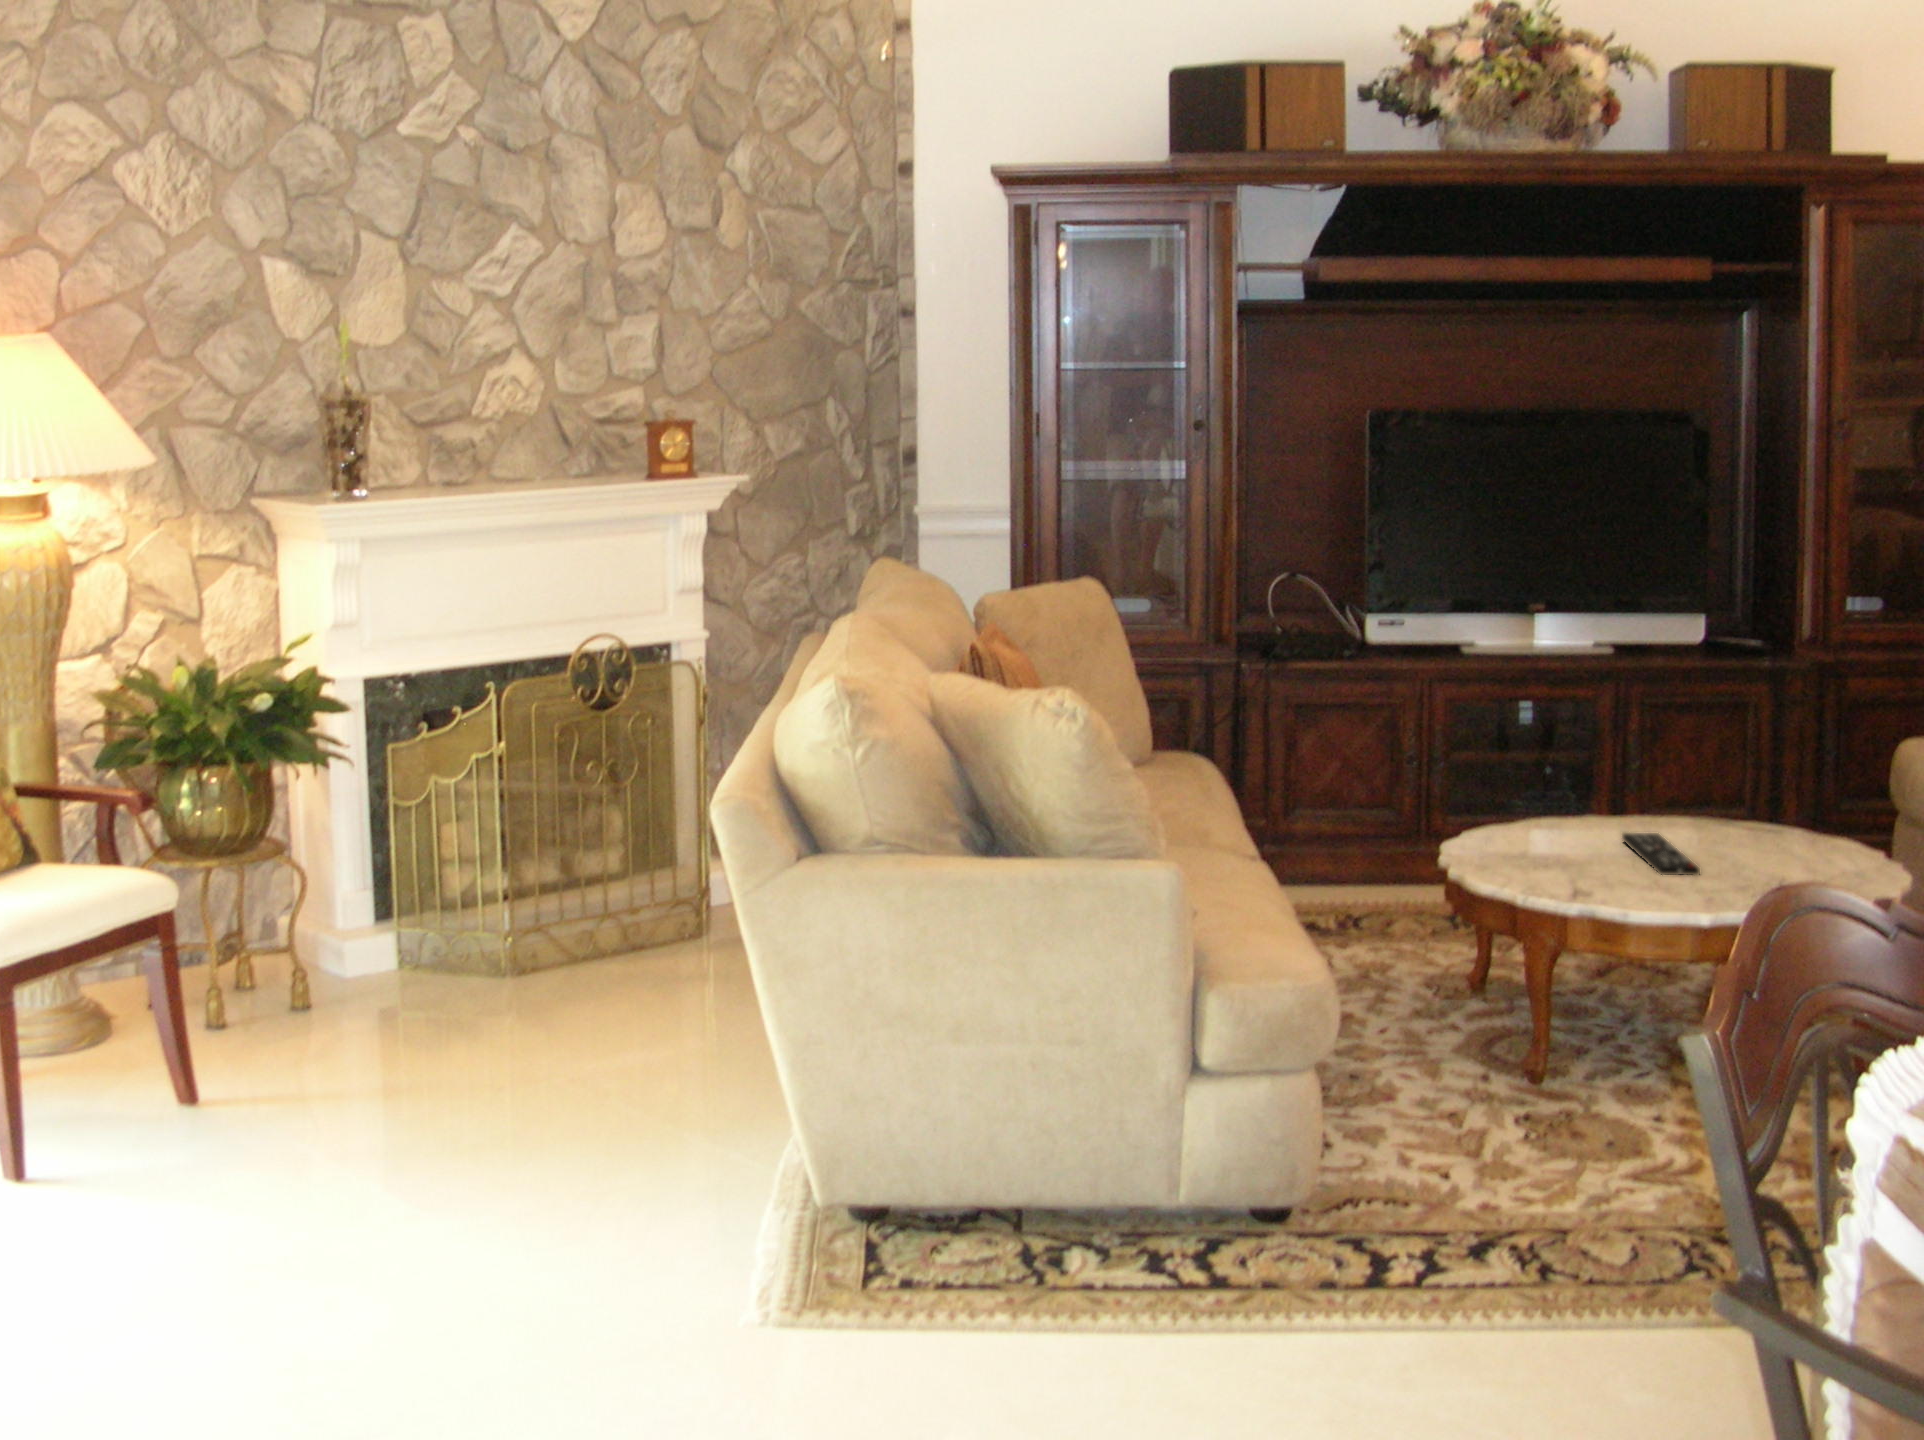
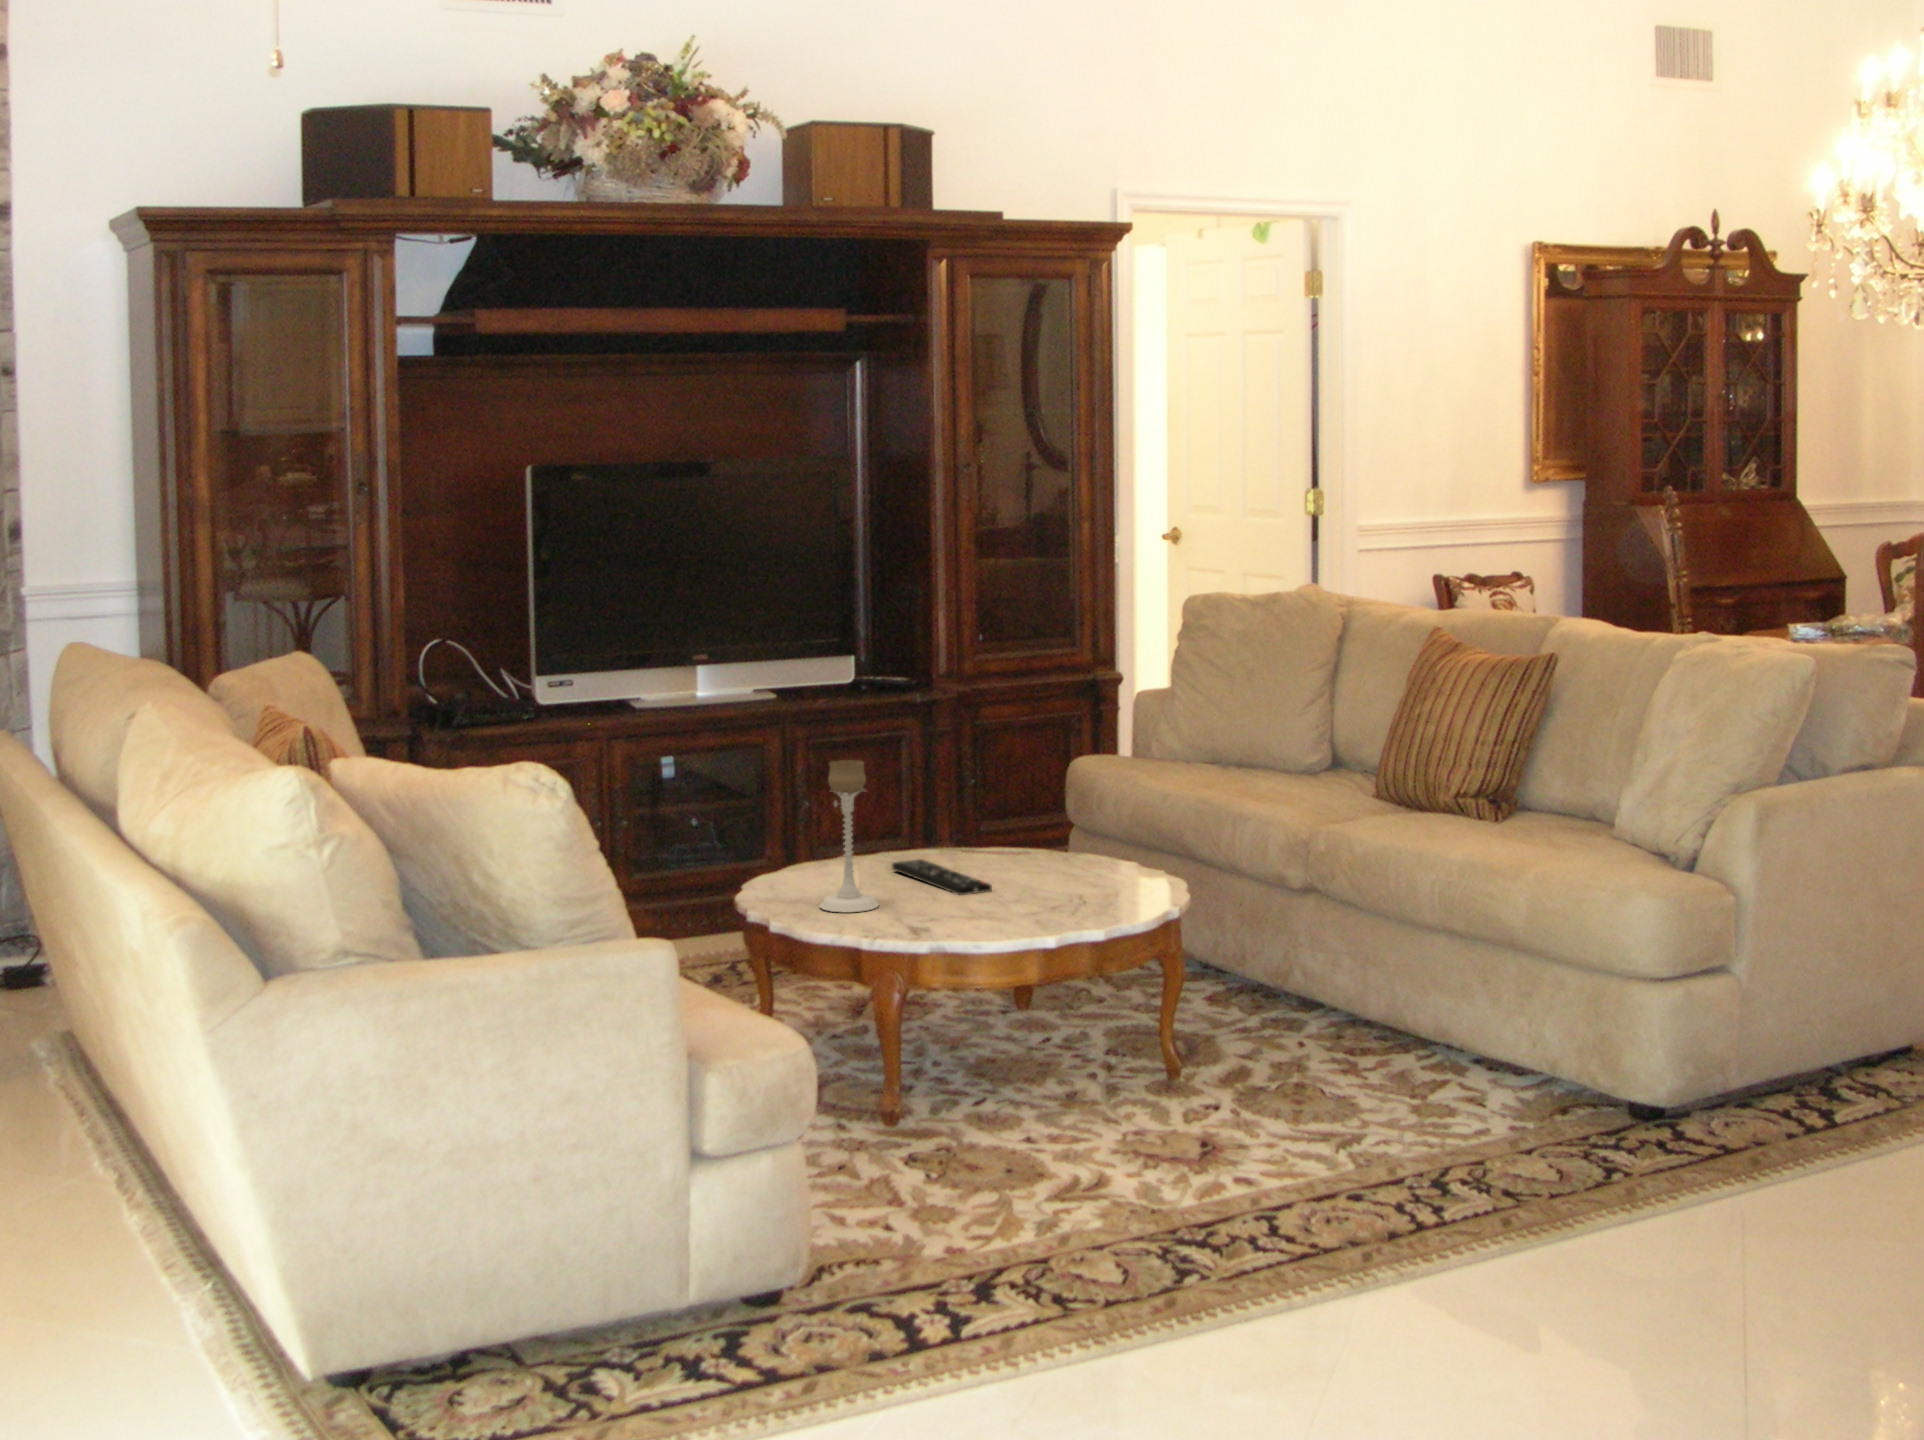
candle holder: none [1501,724,1564,876] -> present [820,760,879,912]

